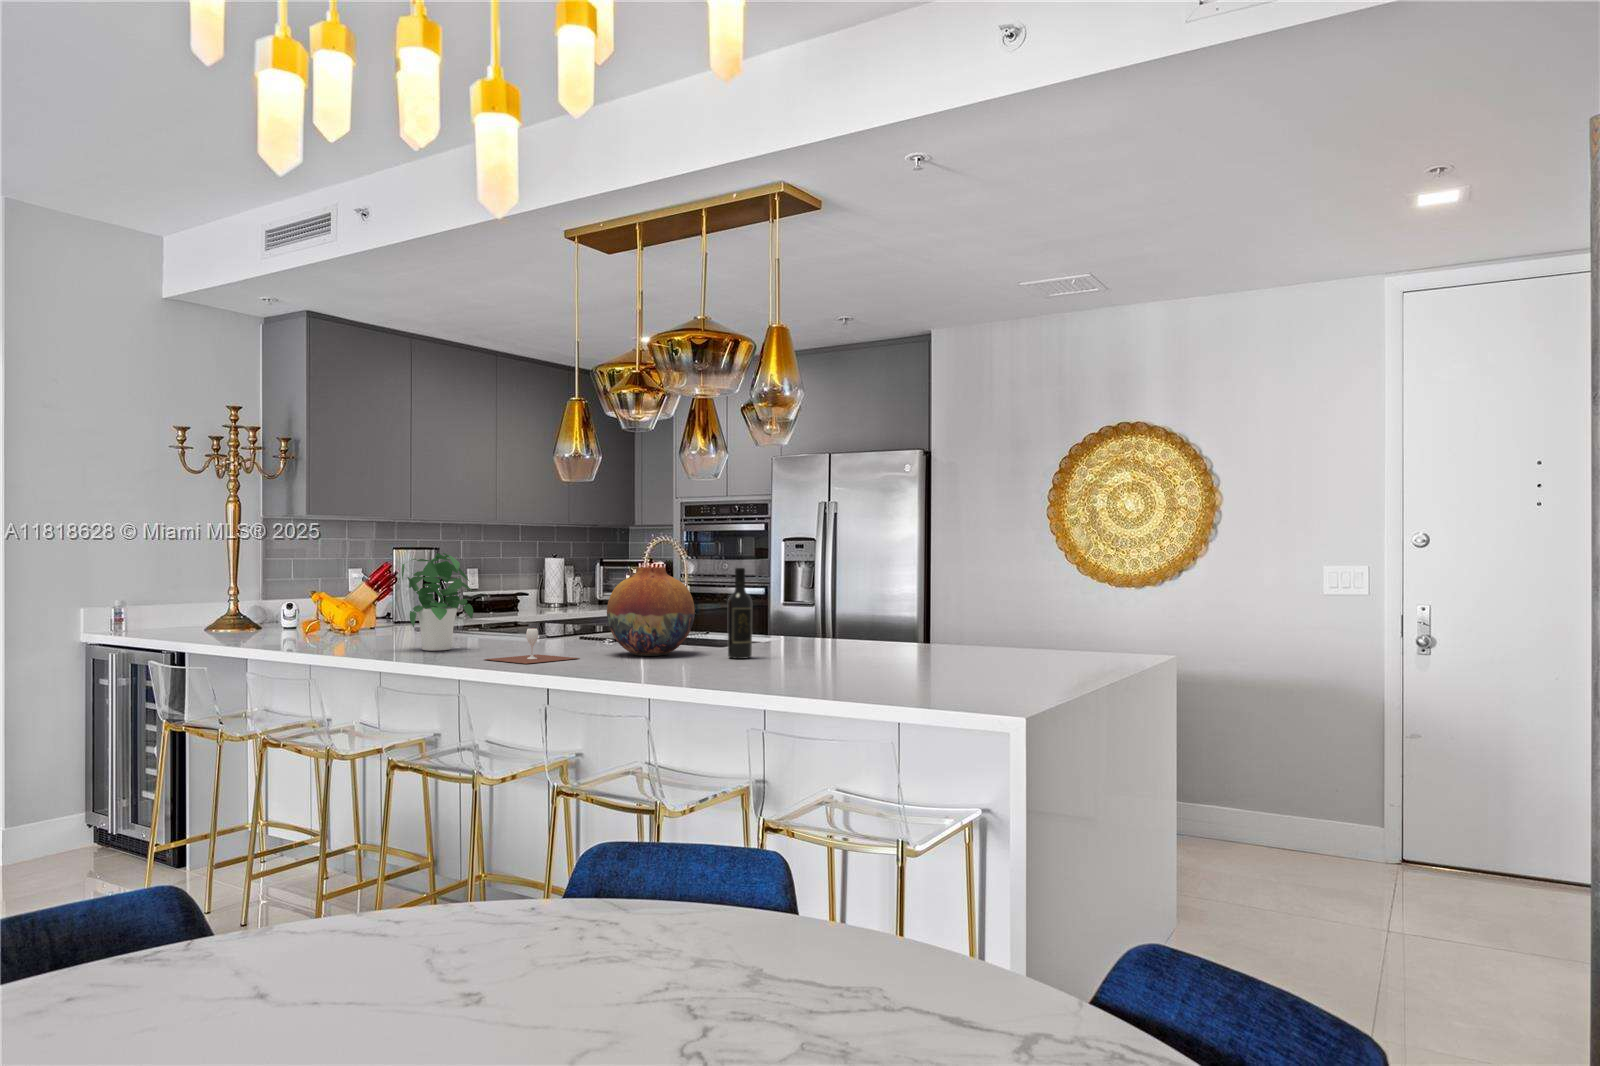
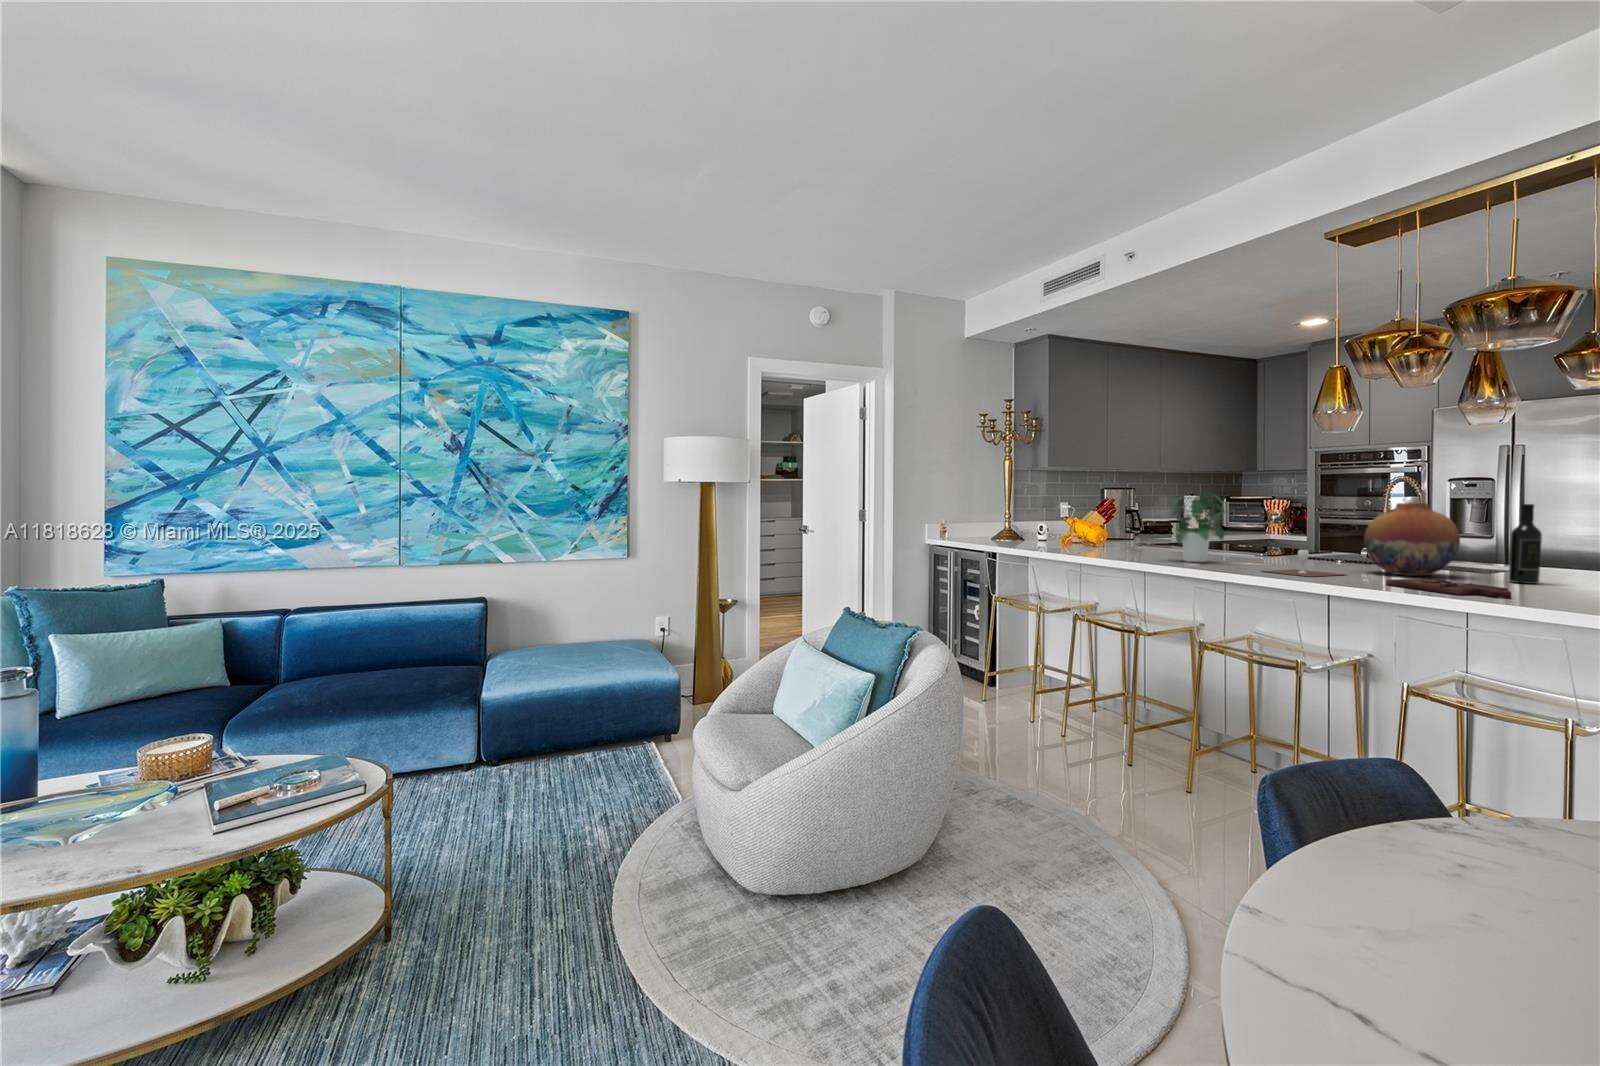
cutting board: none [586,659,685,678] -> present [1386,579,1511,598]

